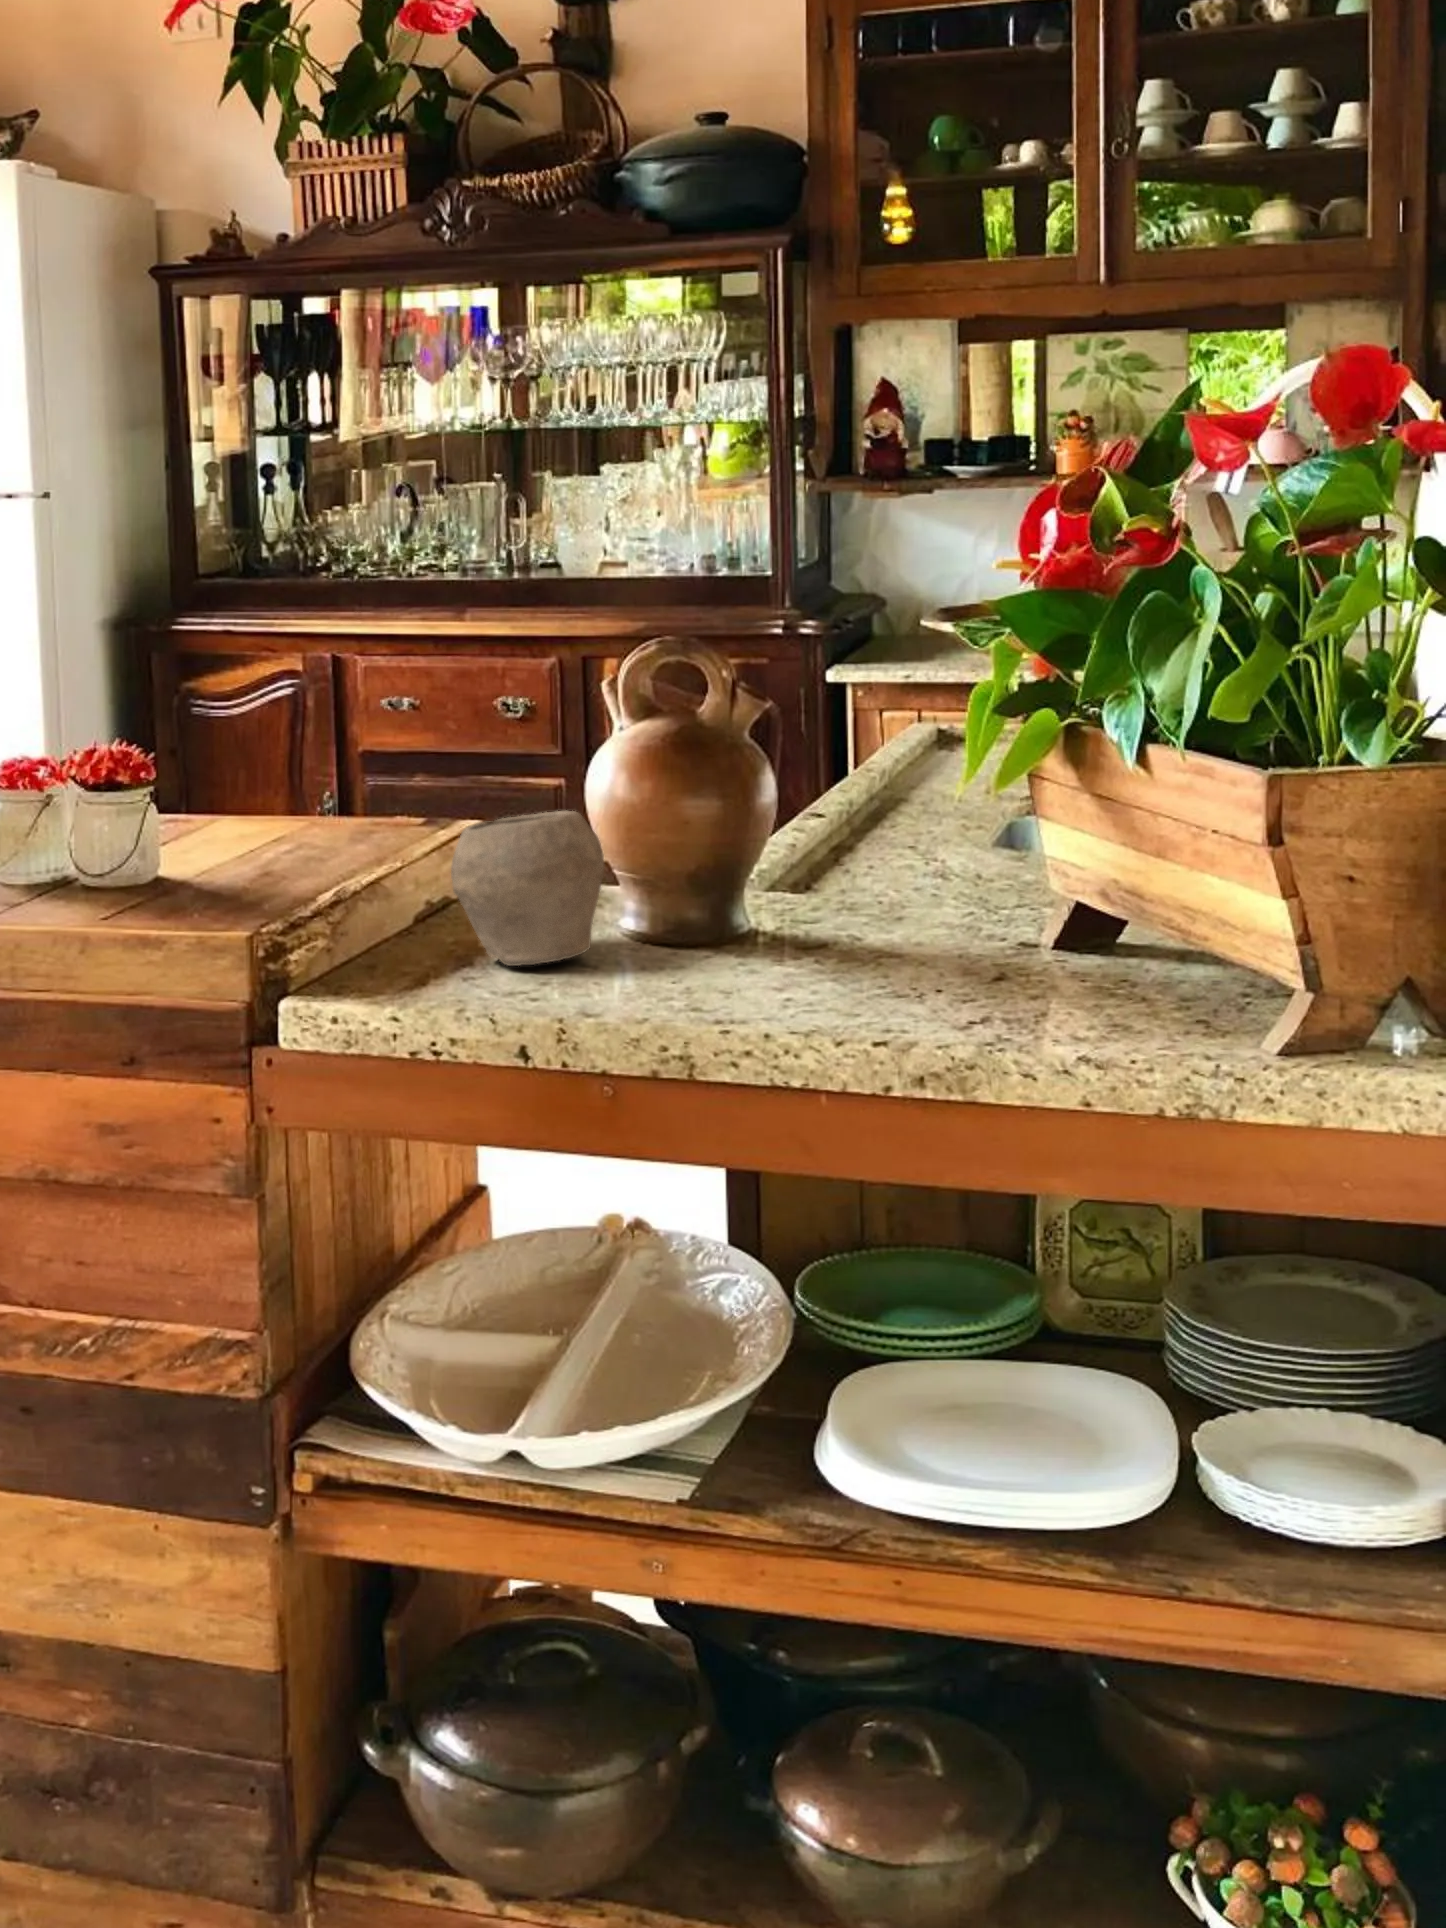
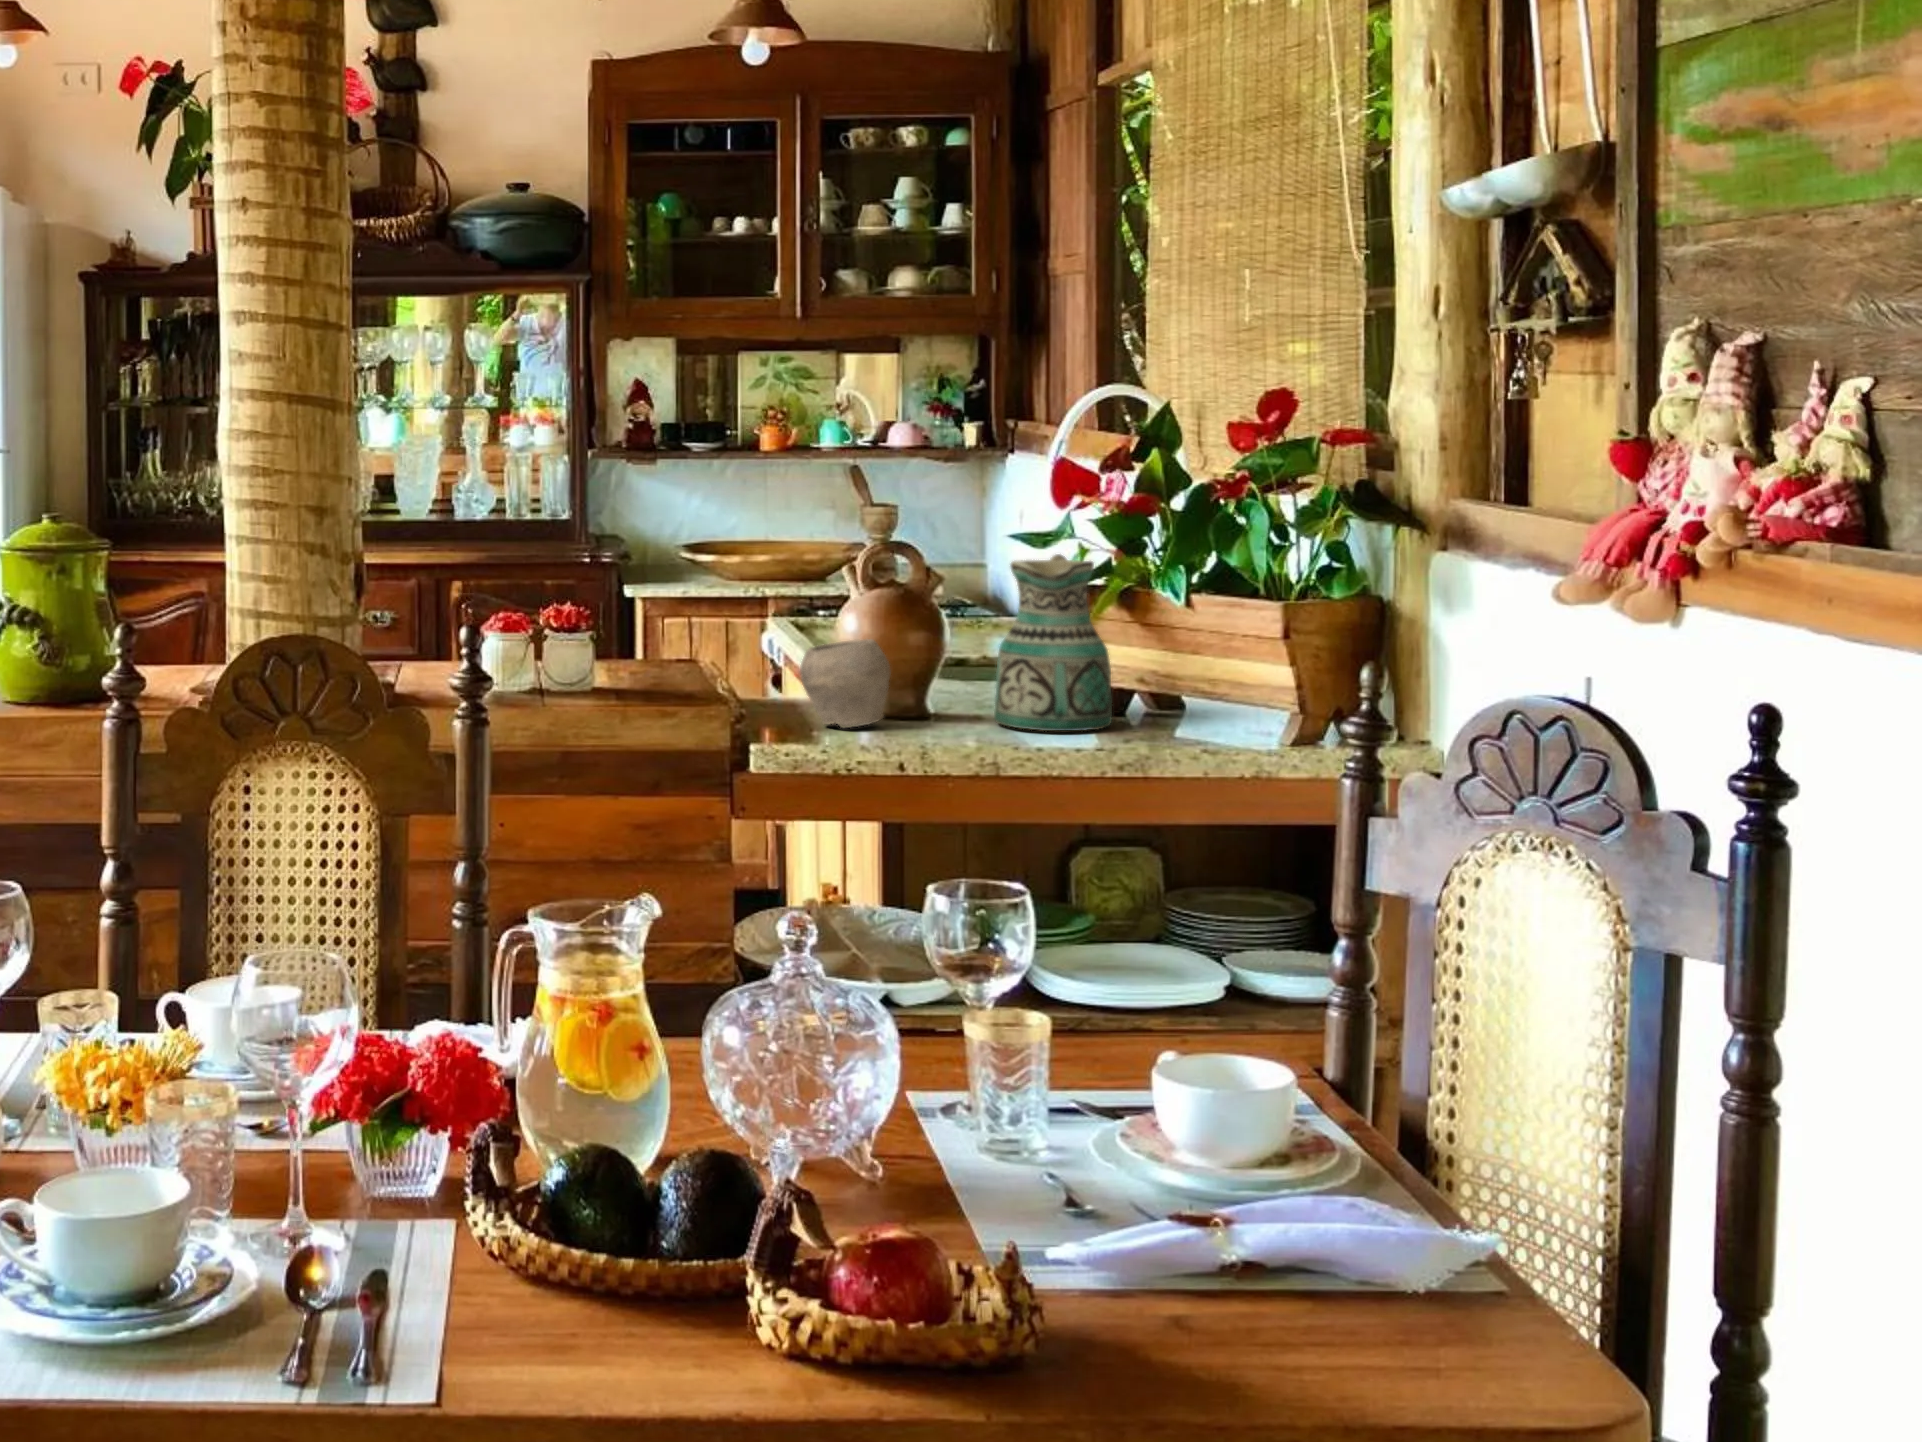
ceramic pitcher: none [776,667,988,1000] -> present [994,554,1112,731]

